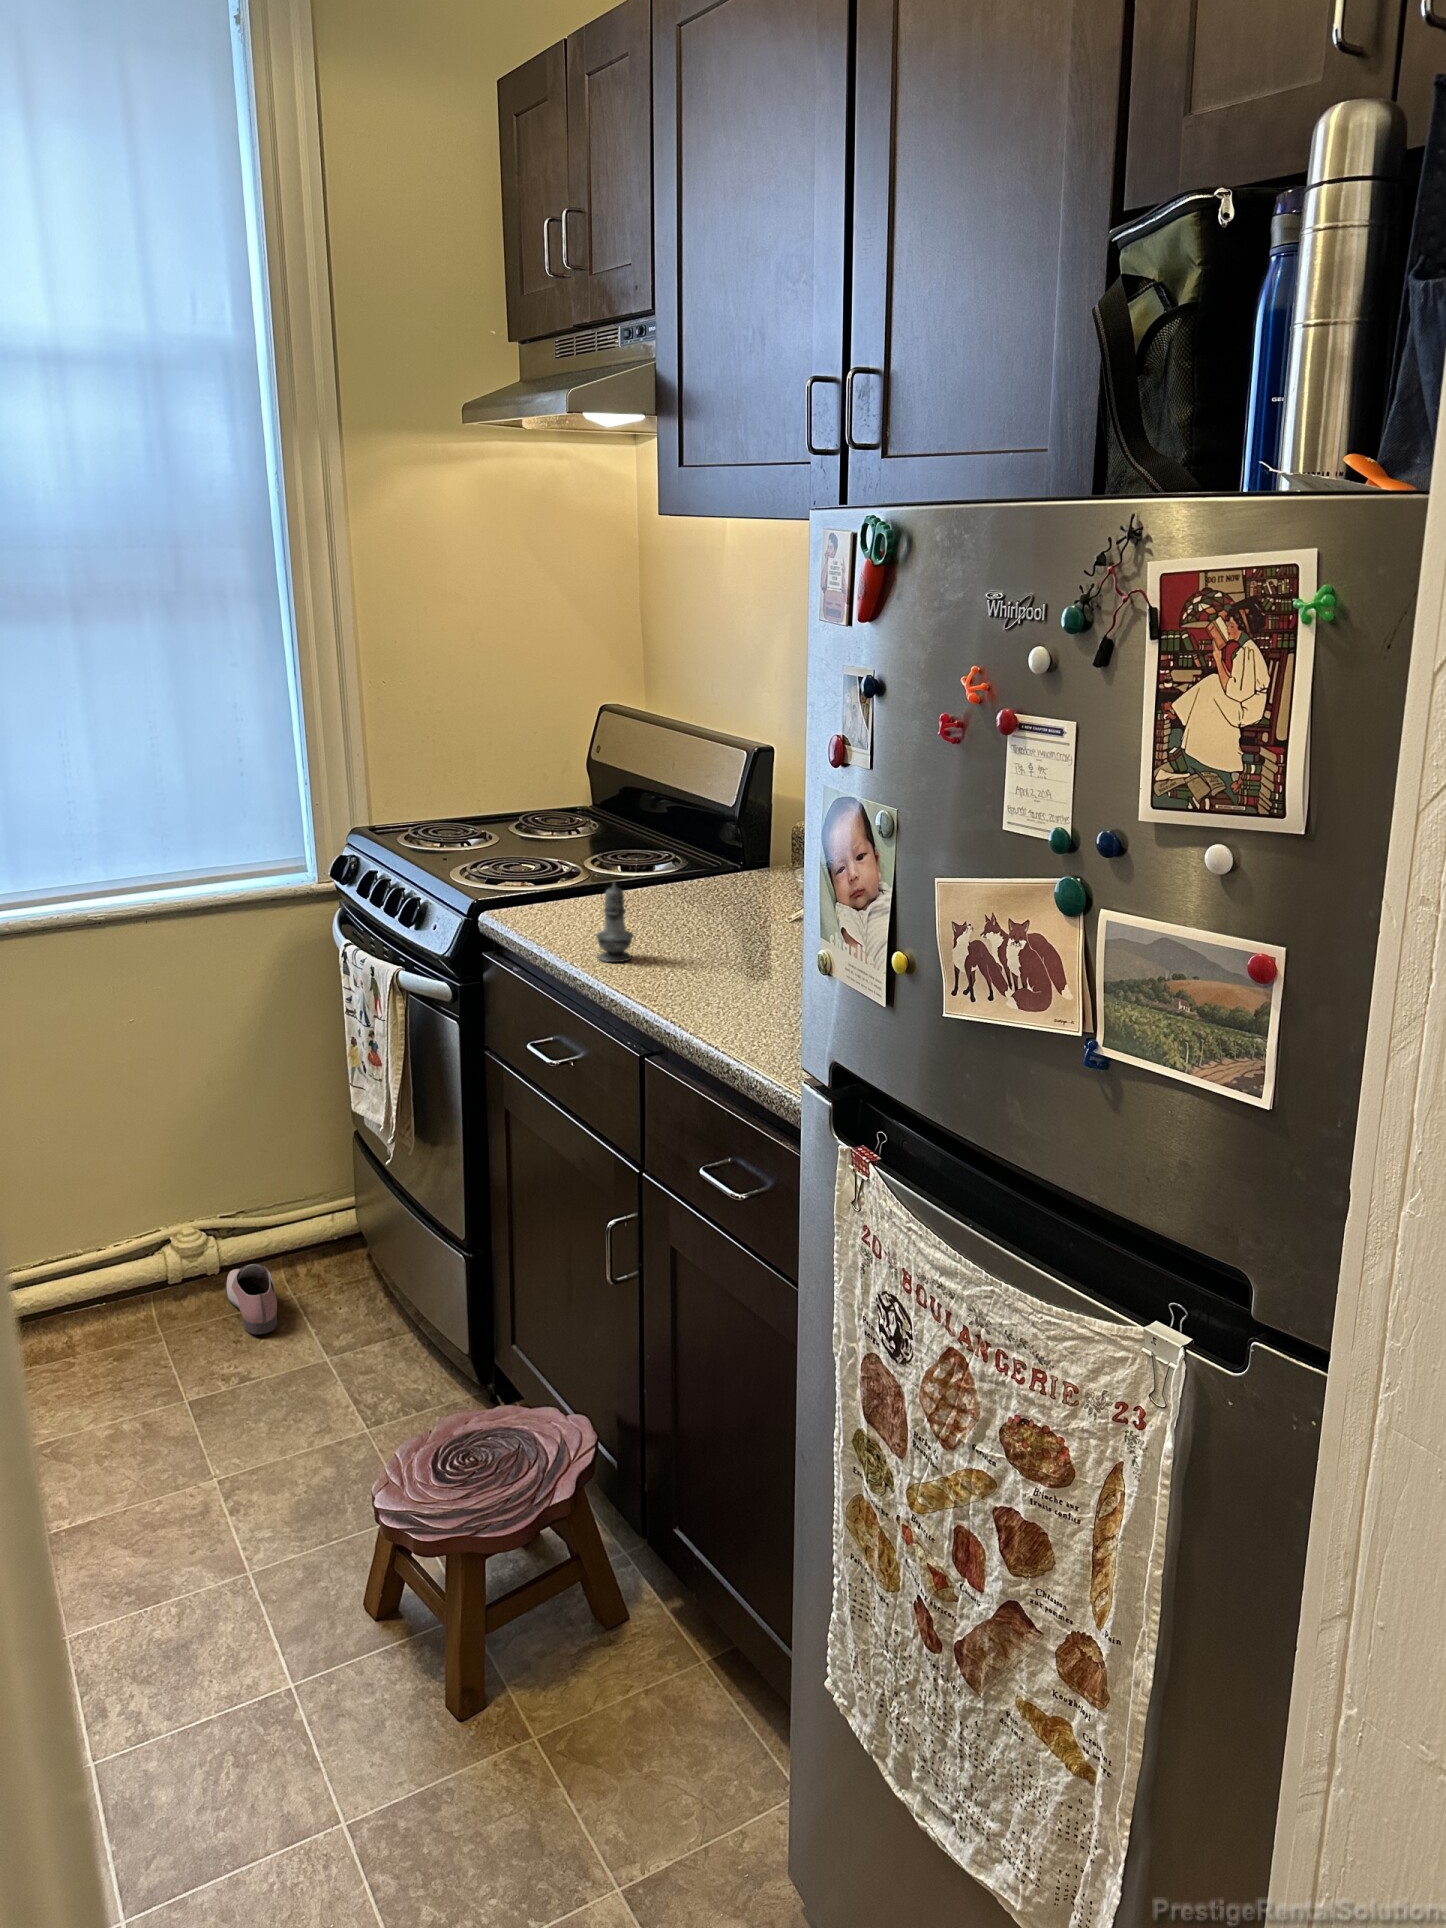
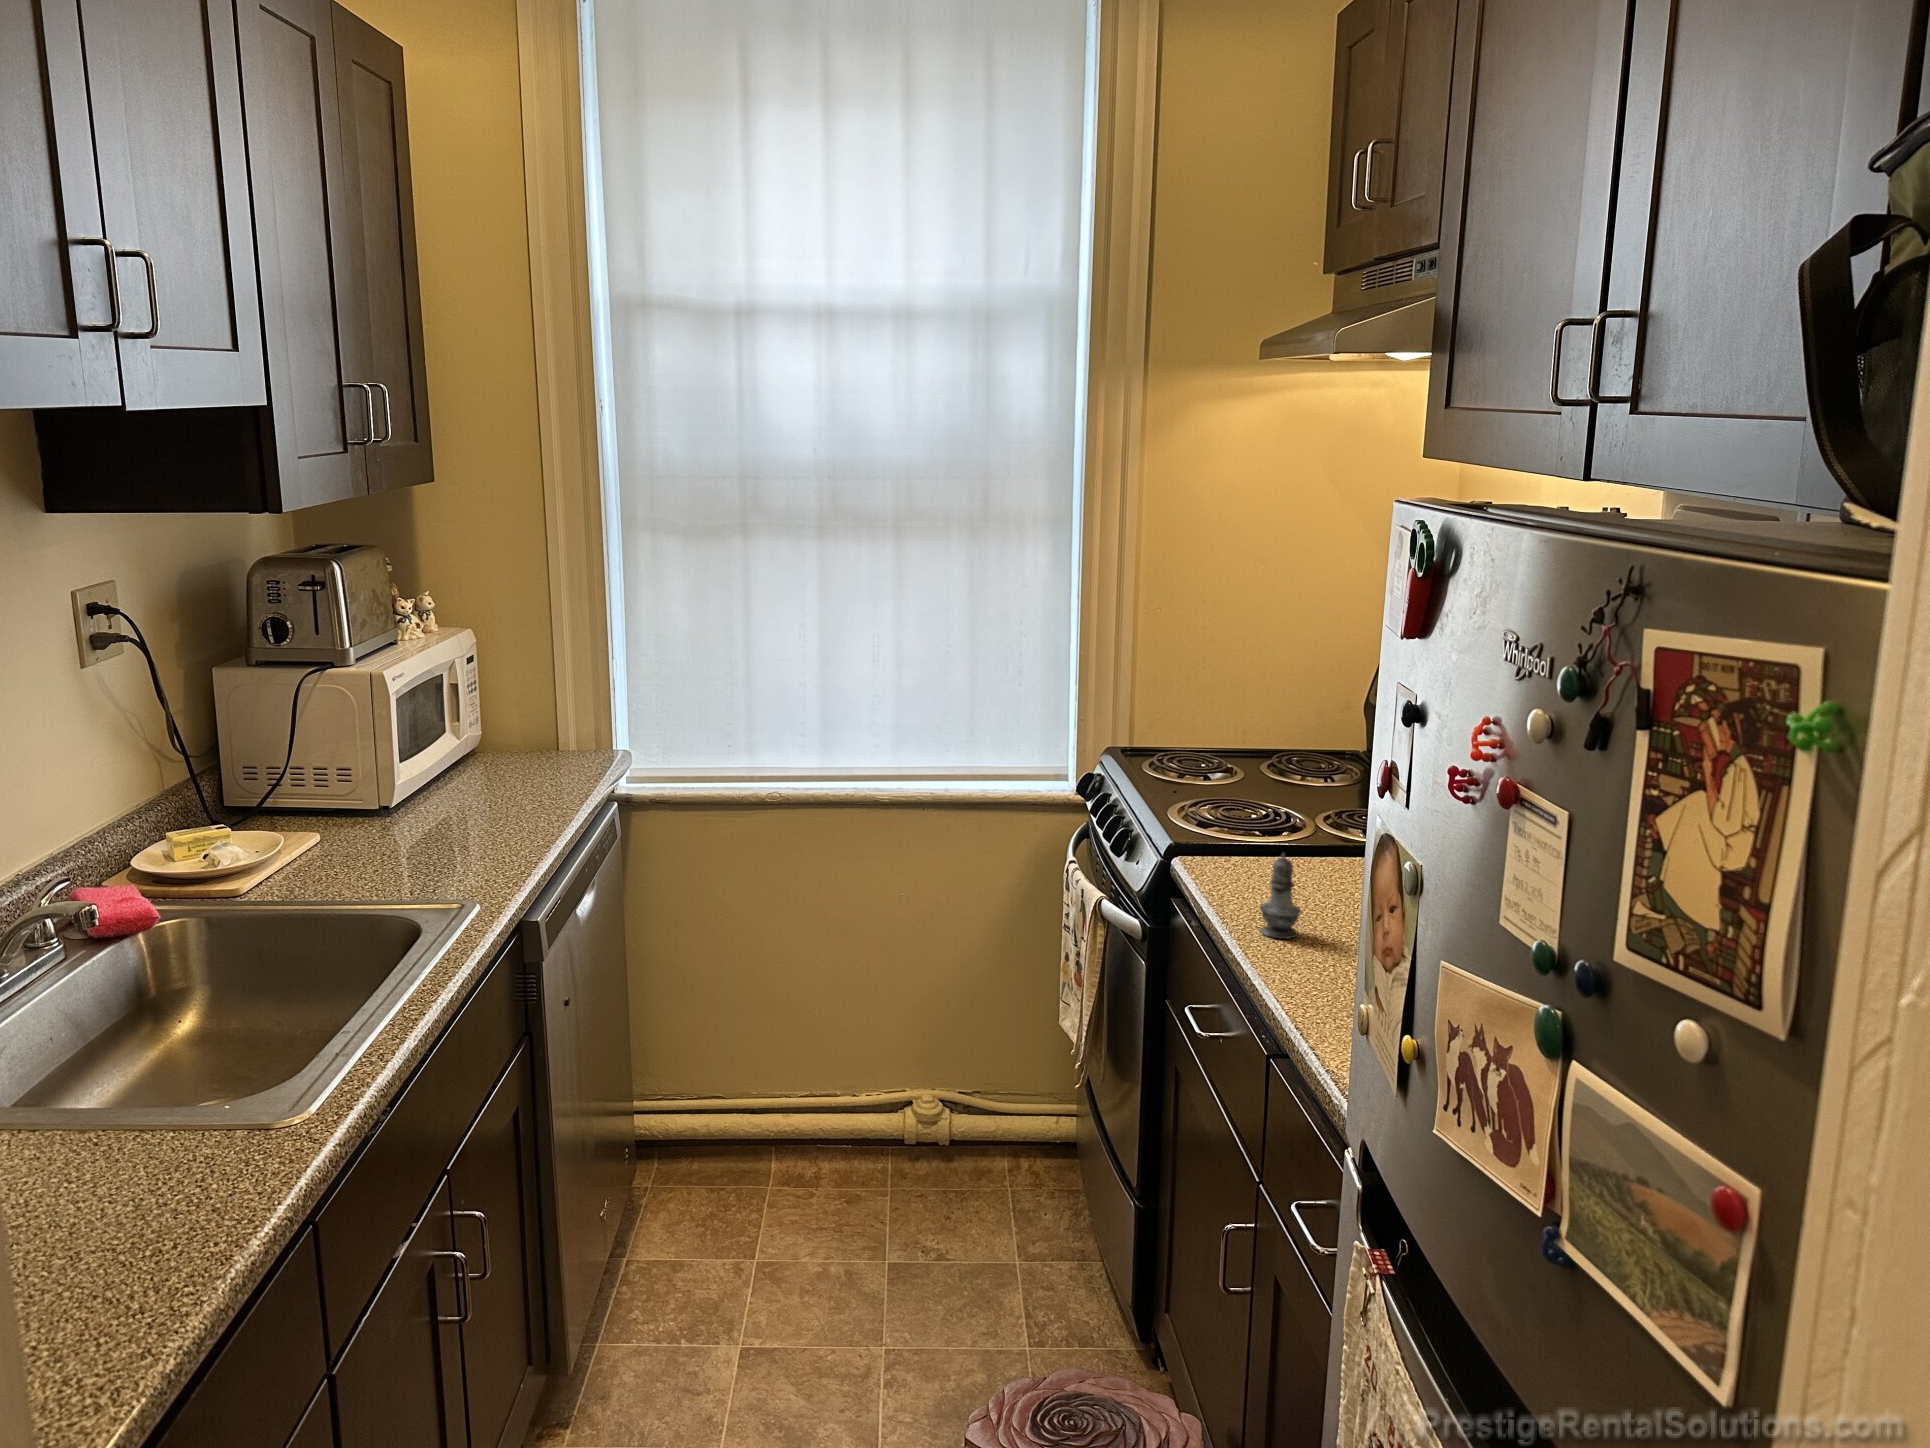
shoe: present [226,1264,277,1335] -> none [952,1146,989,1217]

